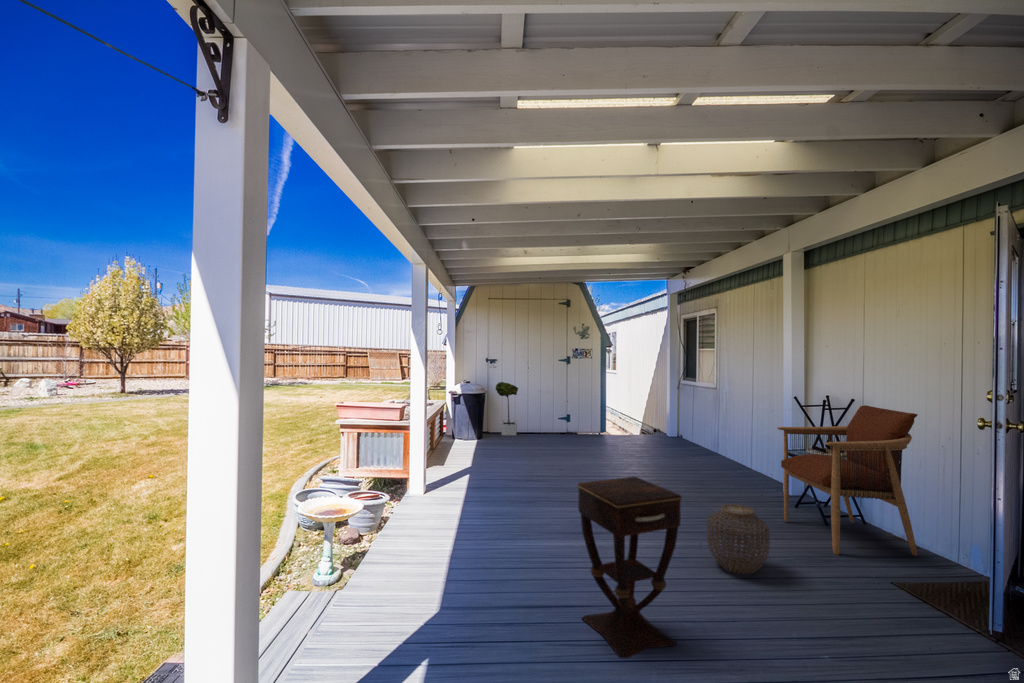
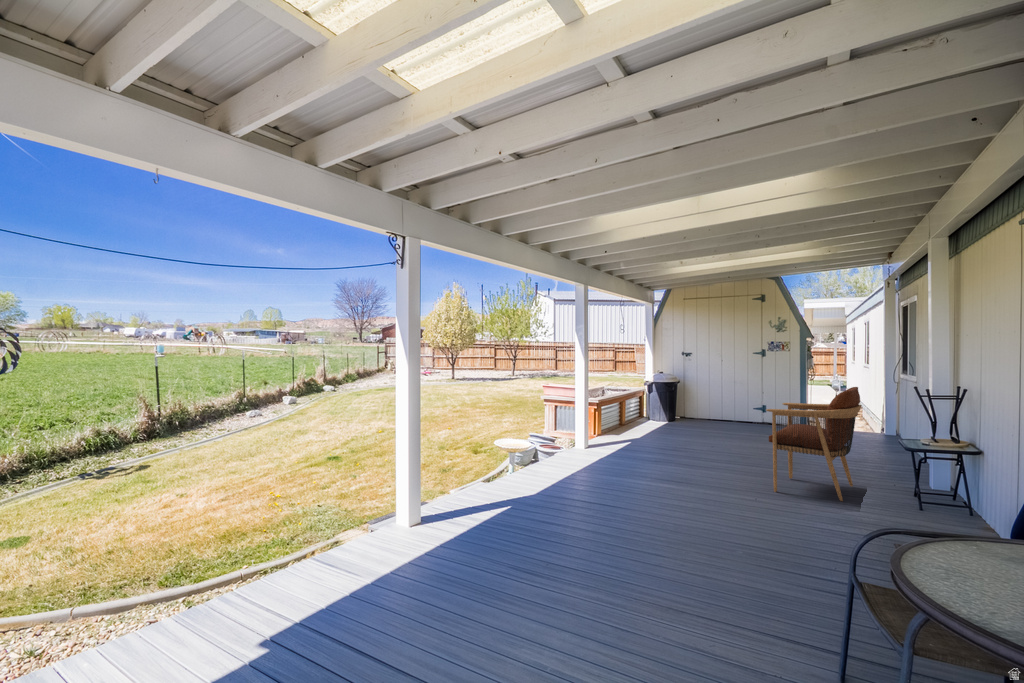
potted tree: present [496,382,518,435] -> none [690,372,713,421]
side table: present [577,477,682,659] -> none [547,412,590,491]
woven basket: present [707,504,770,574] -> none [665,445,703,487]

